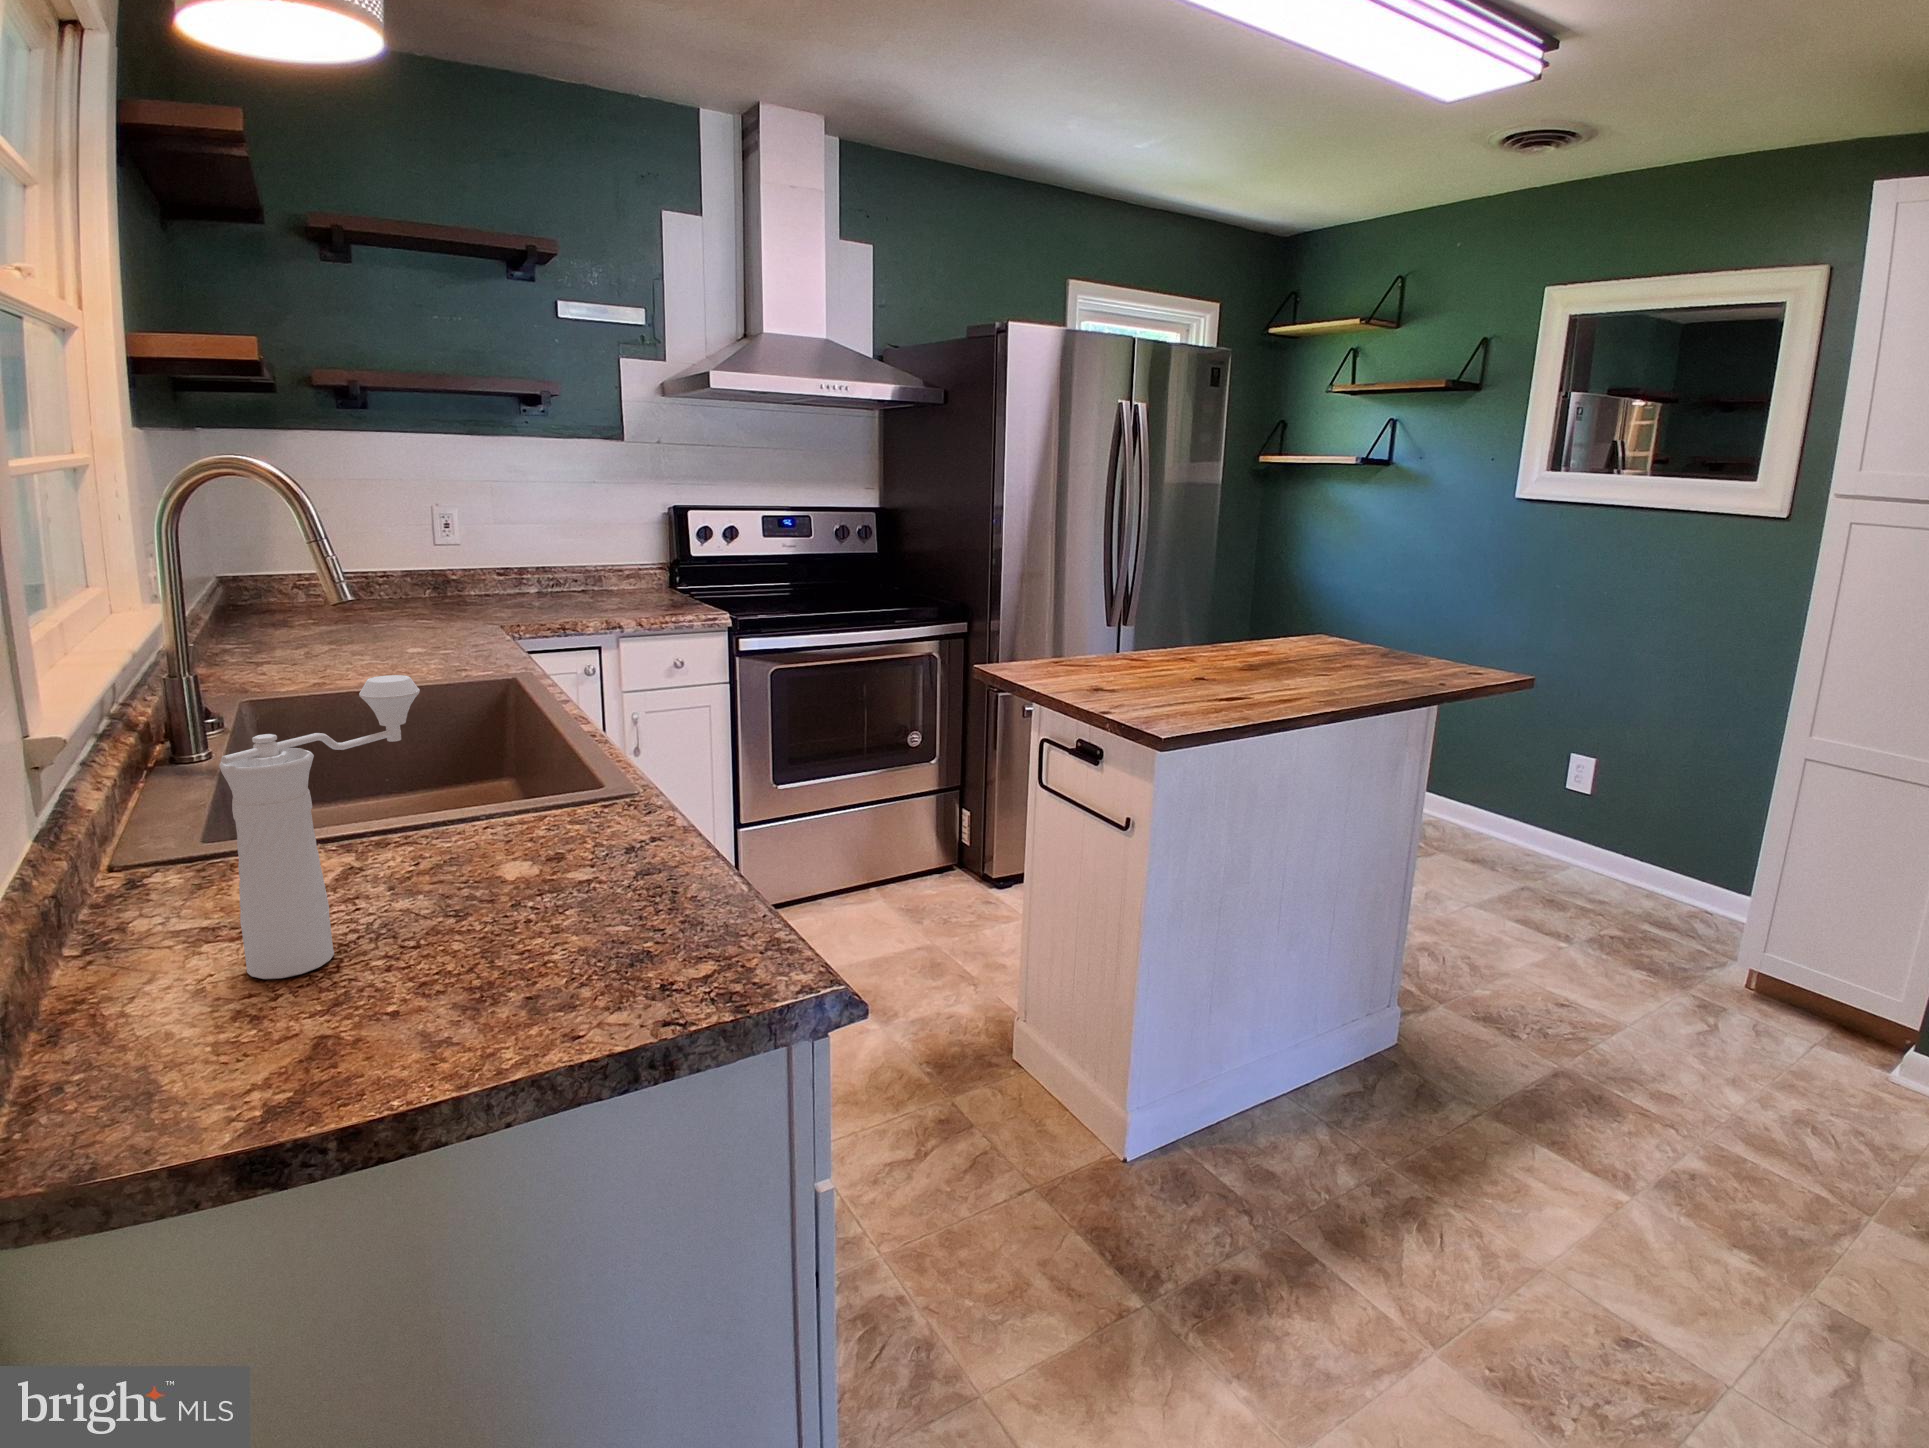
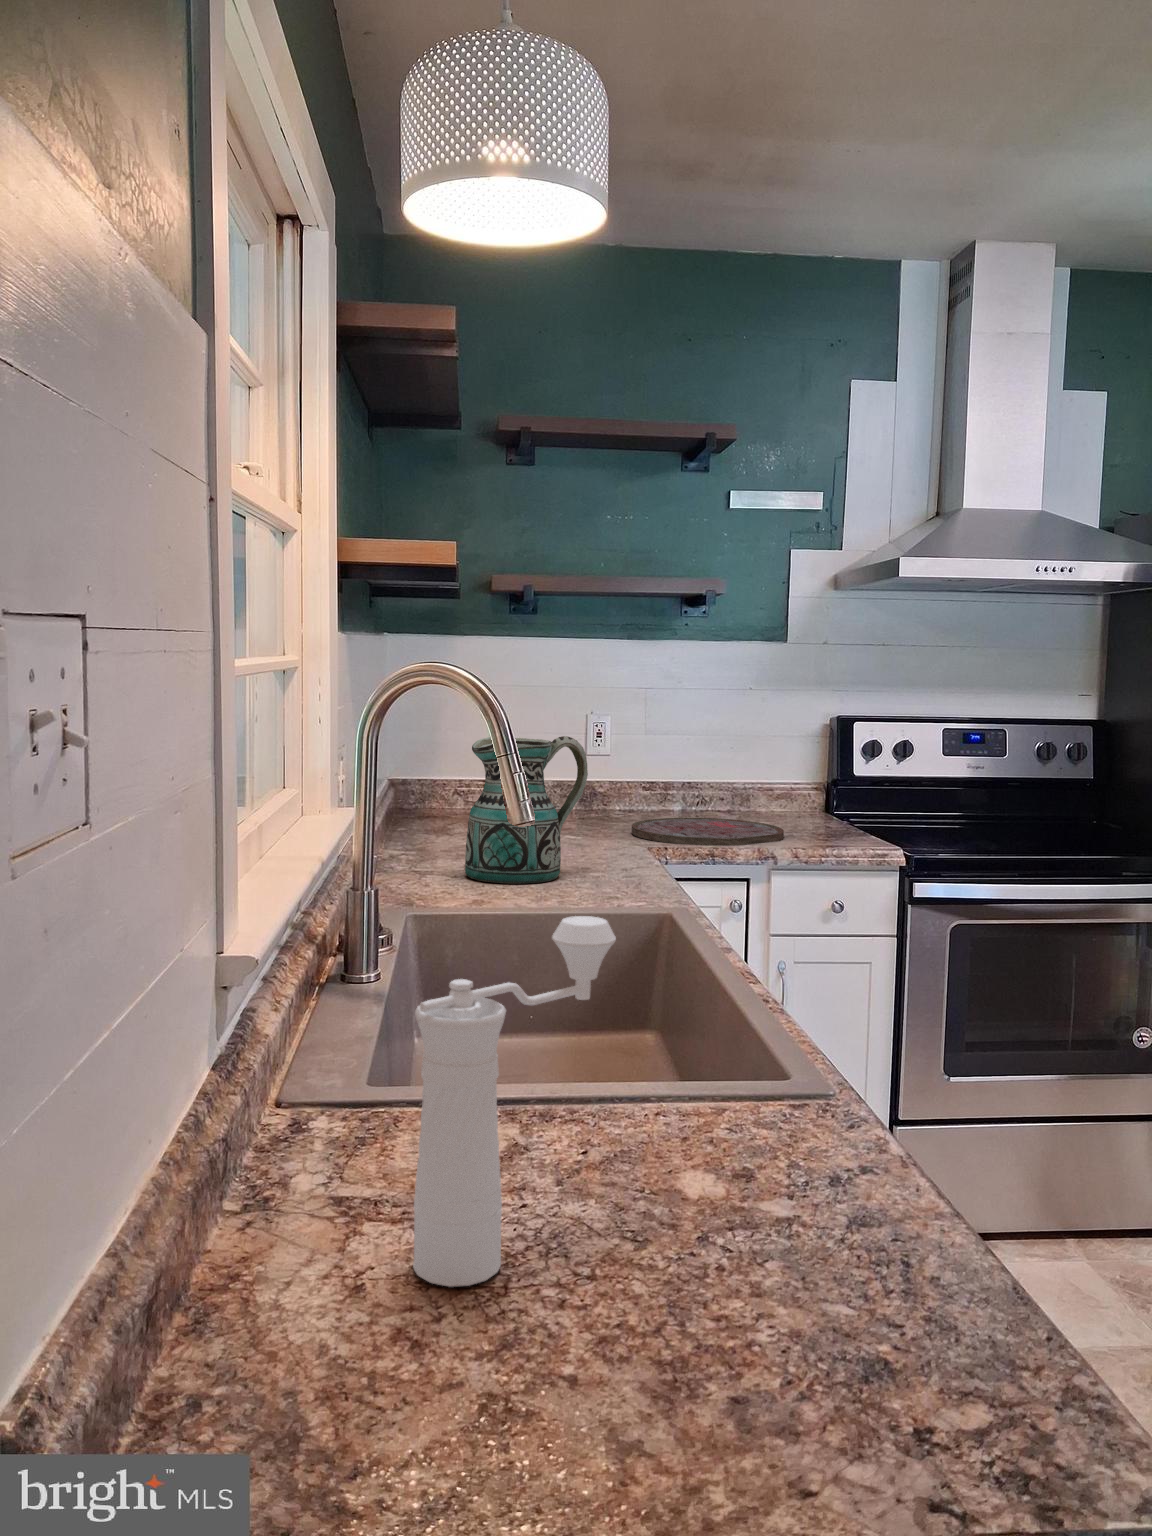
ceramic pitcher: none [311,531,437,663] -> present [465,736,588,883]
cutting board: none [494,598,632,620] -> present [631,818,784,846]

